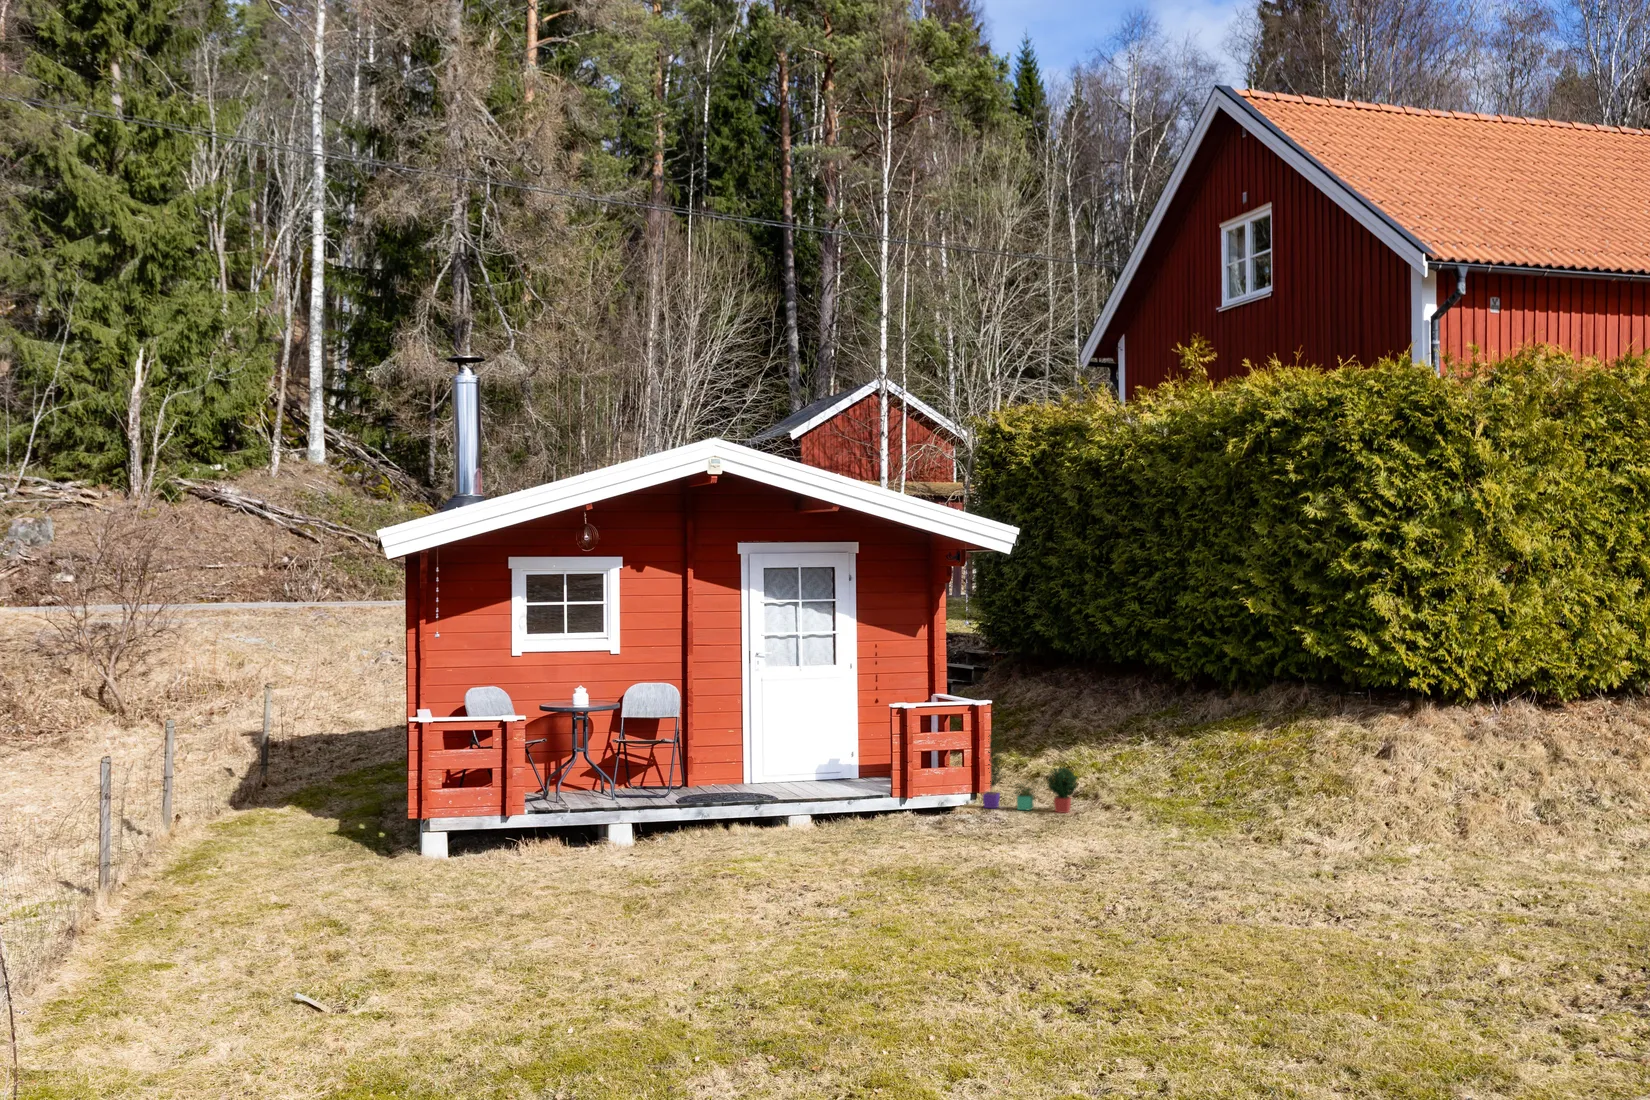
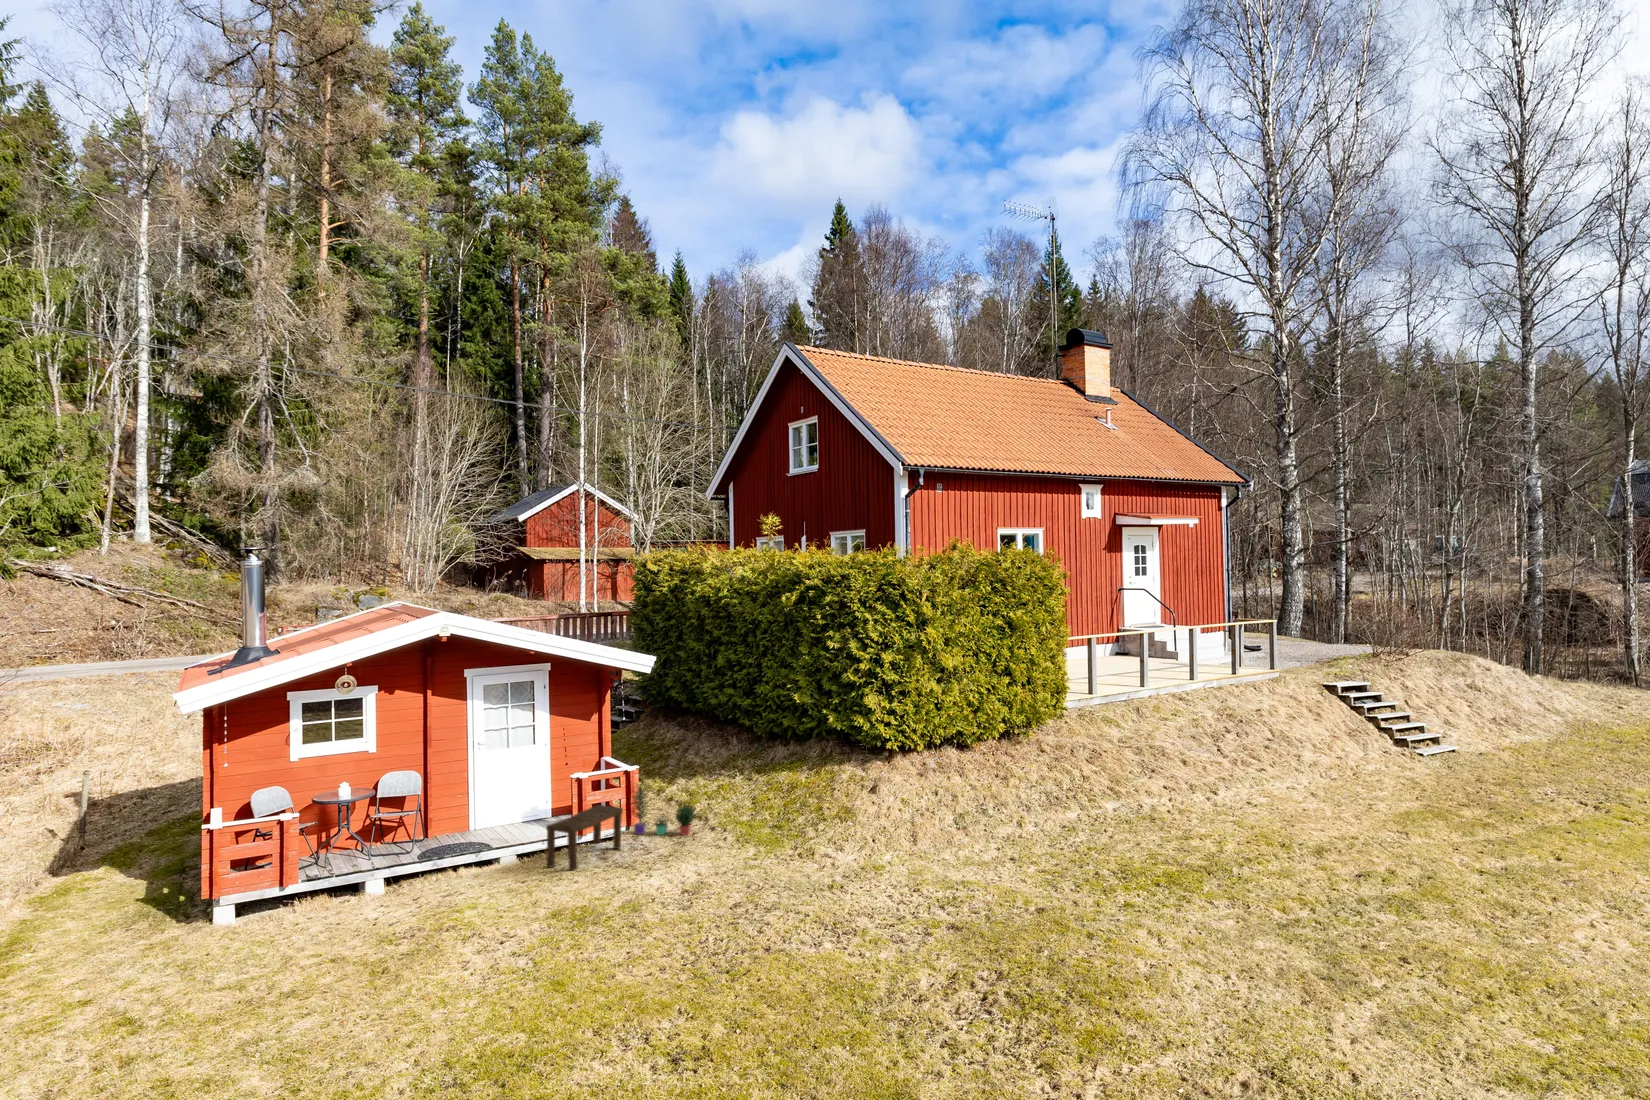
bench: none [855,753,967,835] -> present [546,805,623,870]

